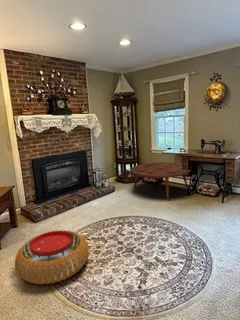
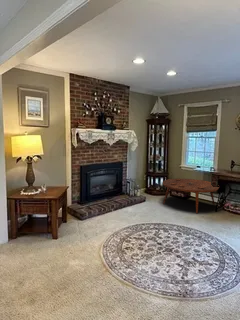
pouf: present [15,230,89,284] -> none [77,227,136,268]

